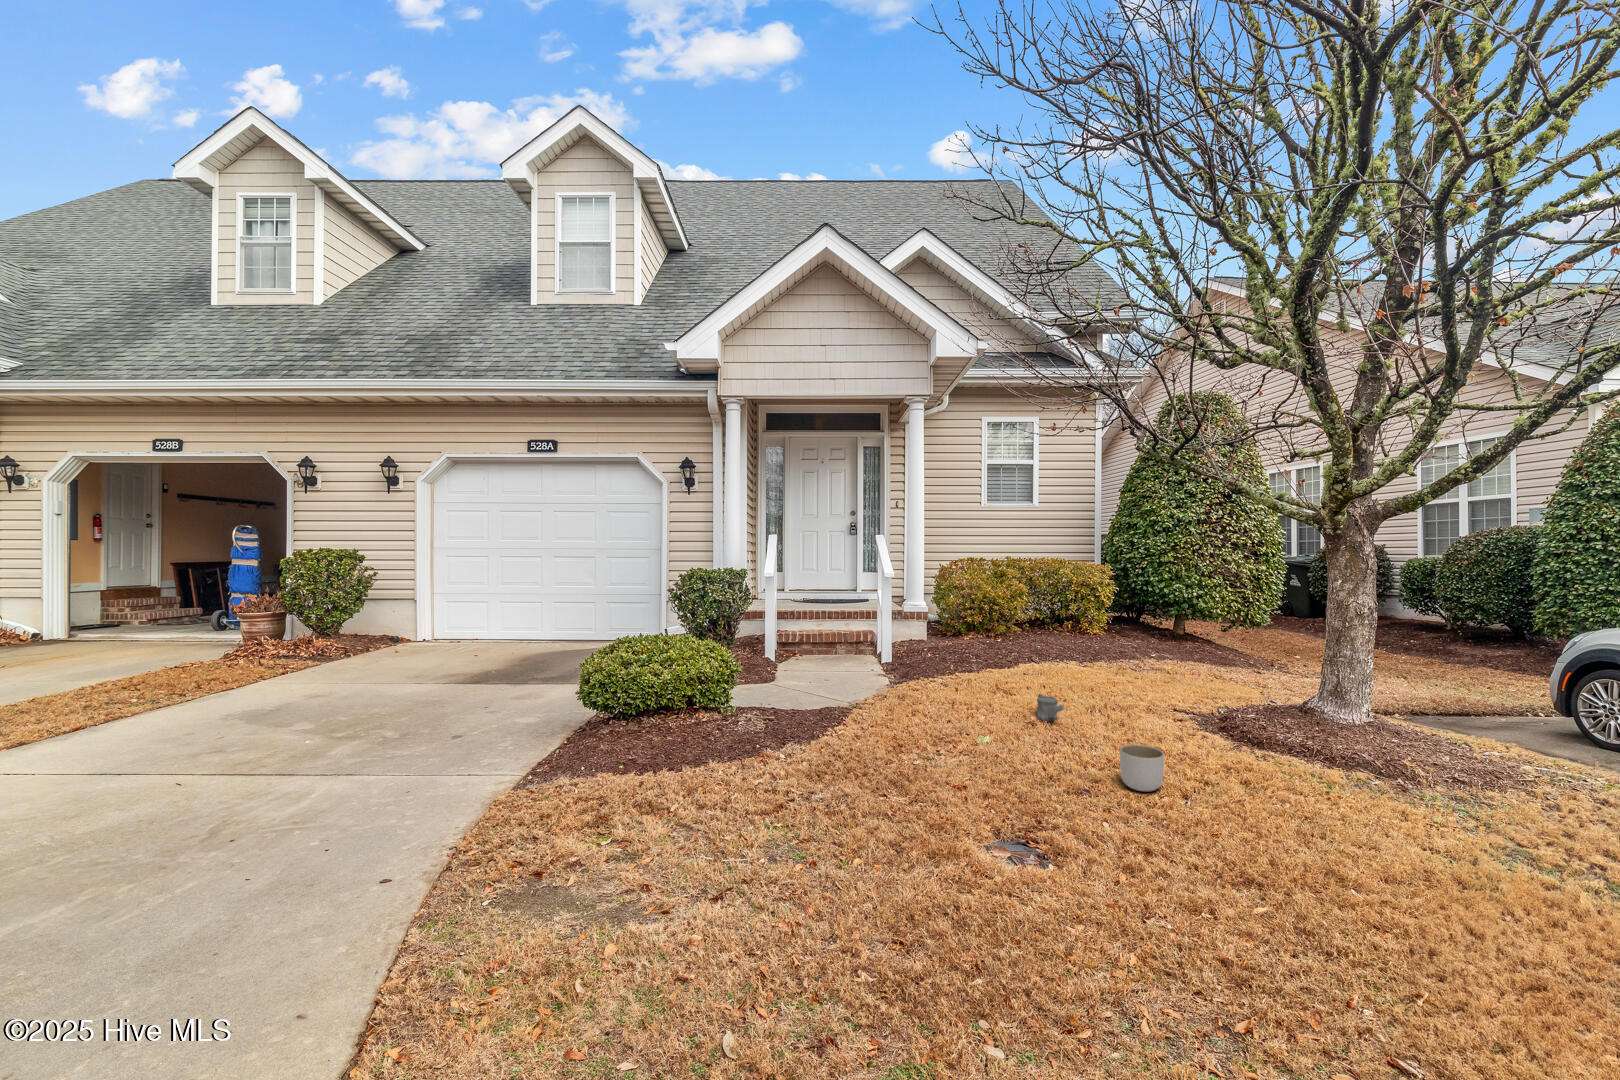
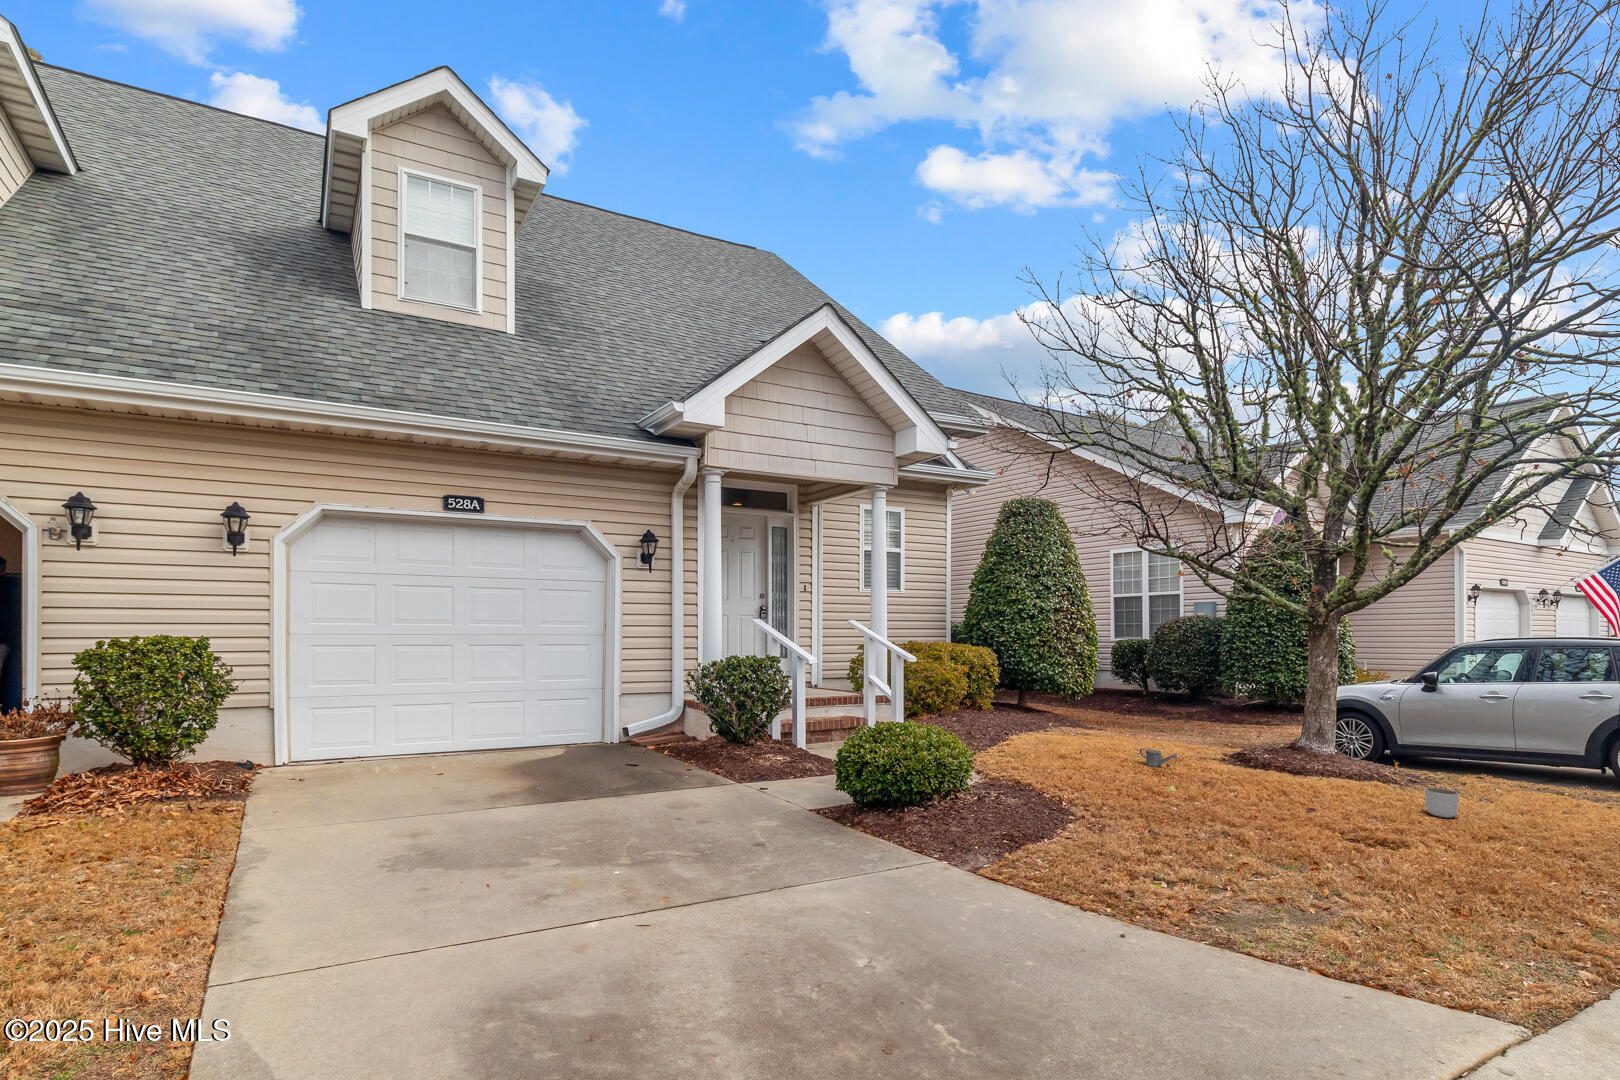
planter: present [1120,745,1164,792] -> present [1425,787,1459,818]

